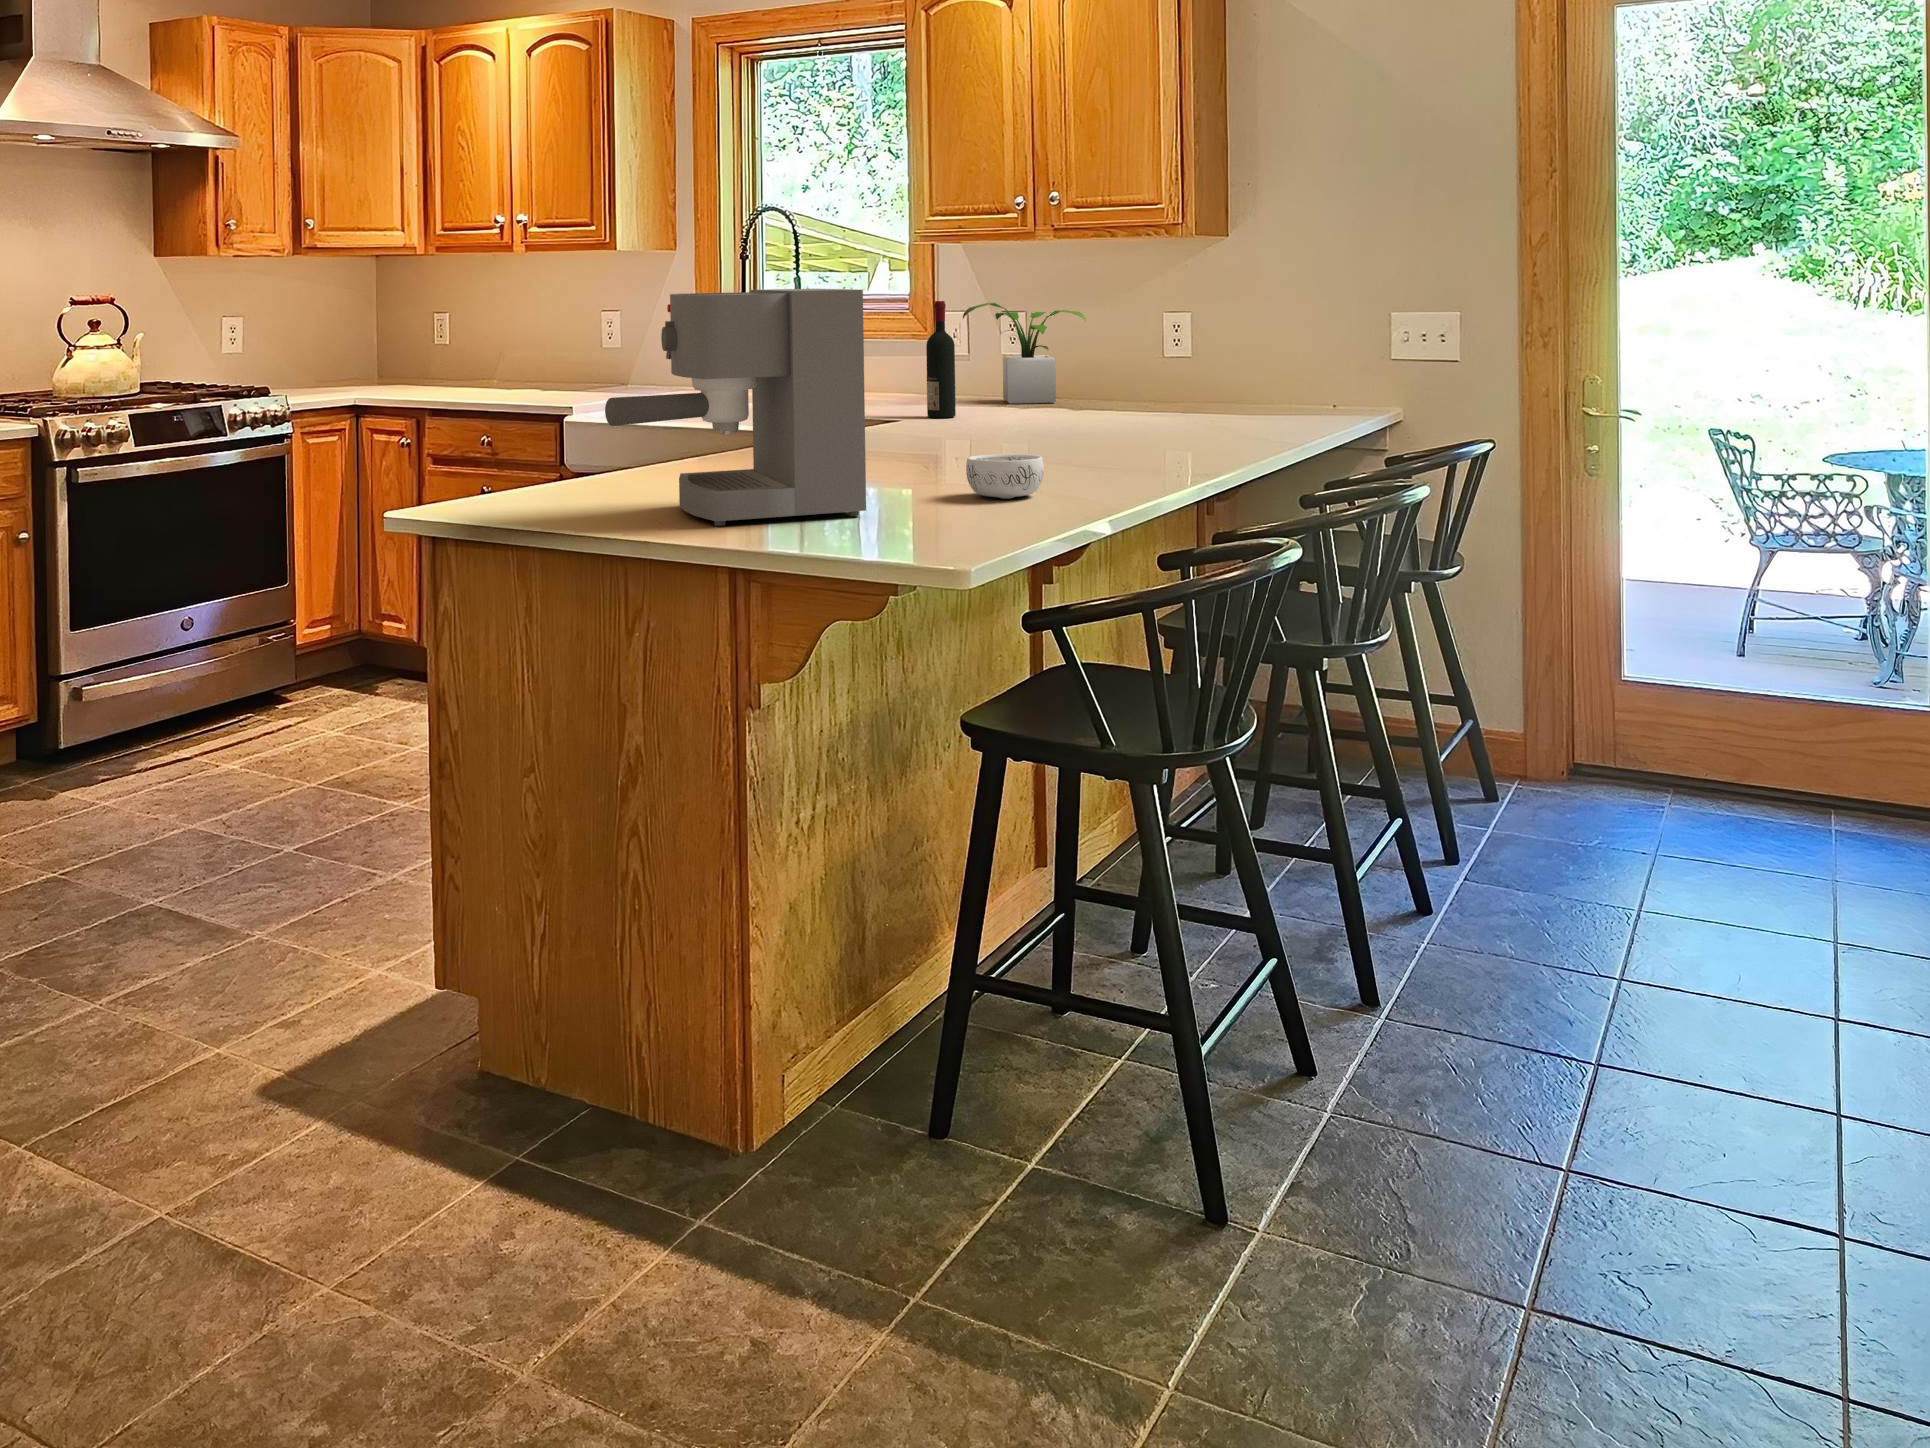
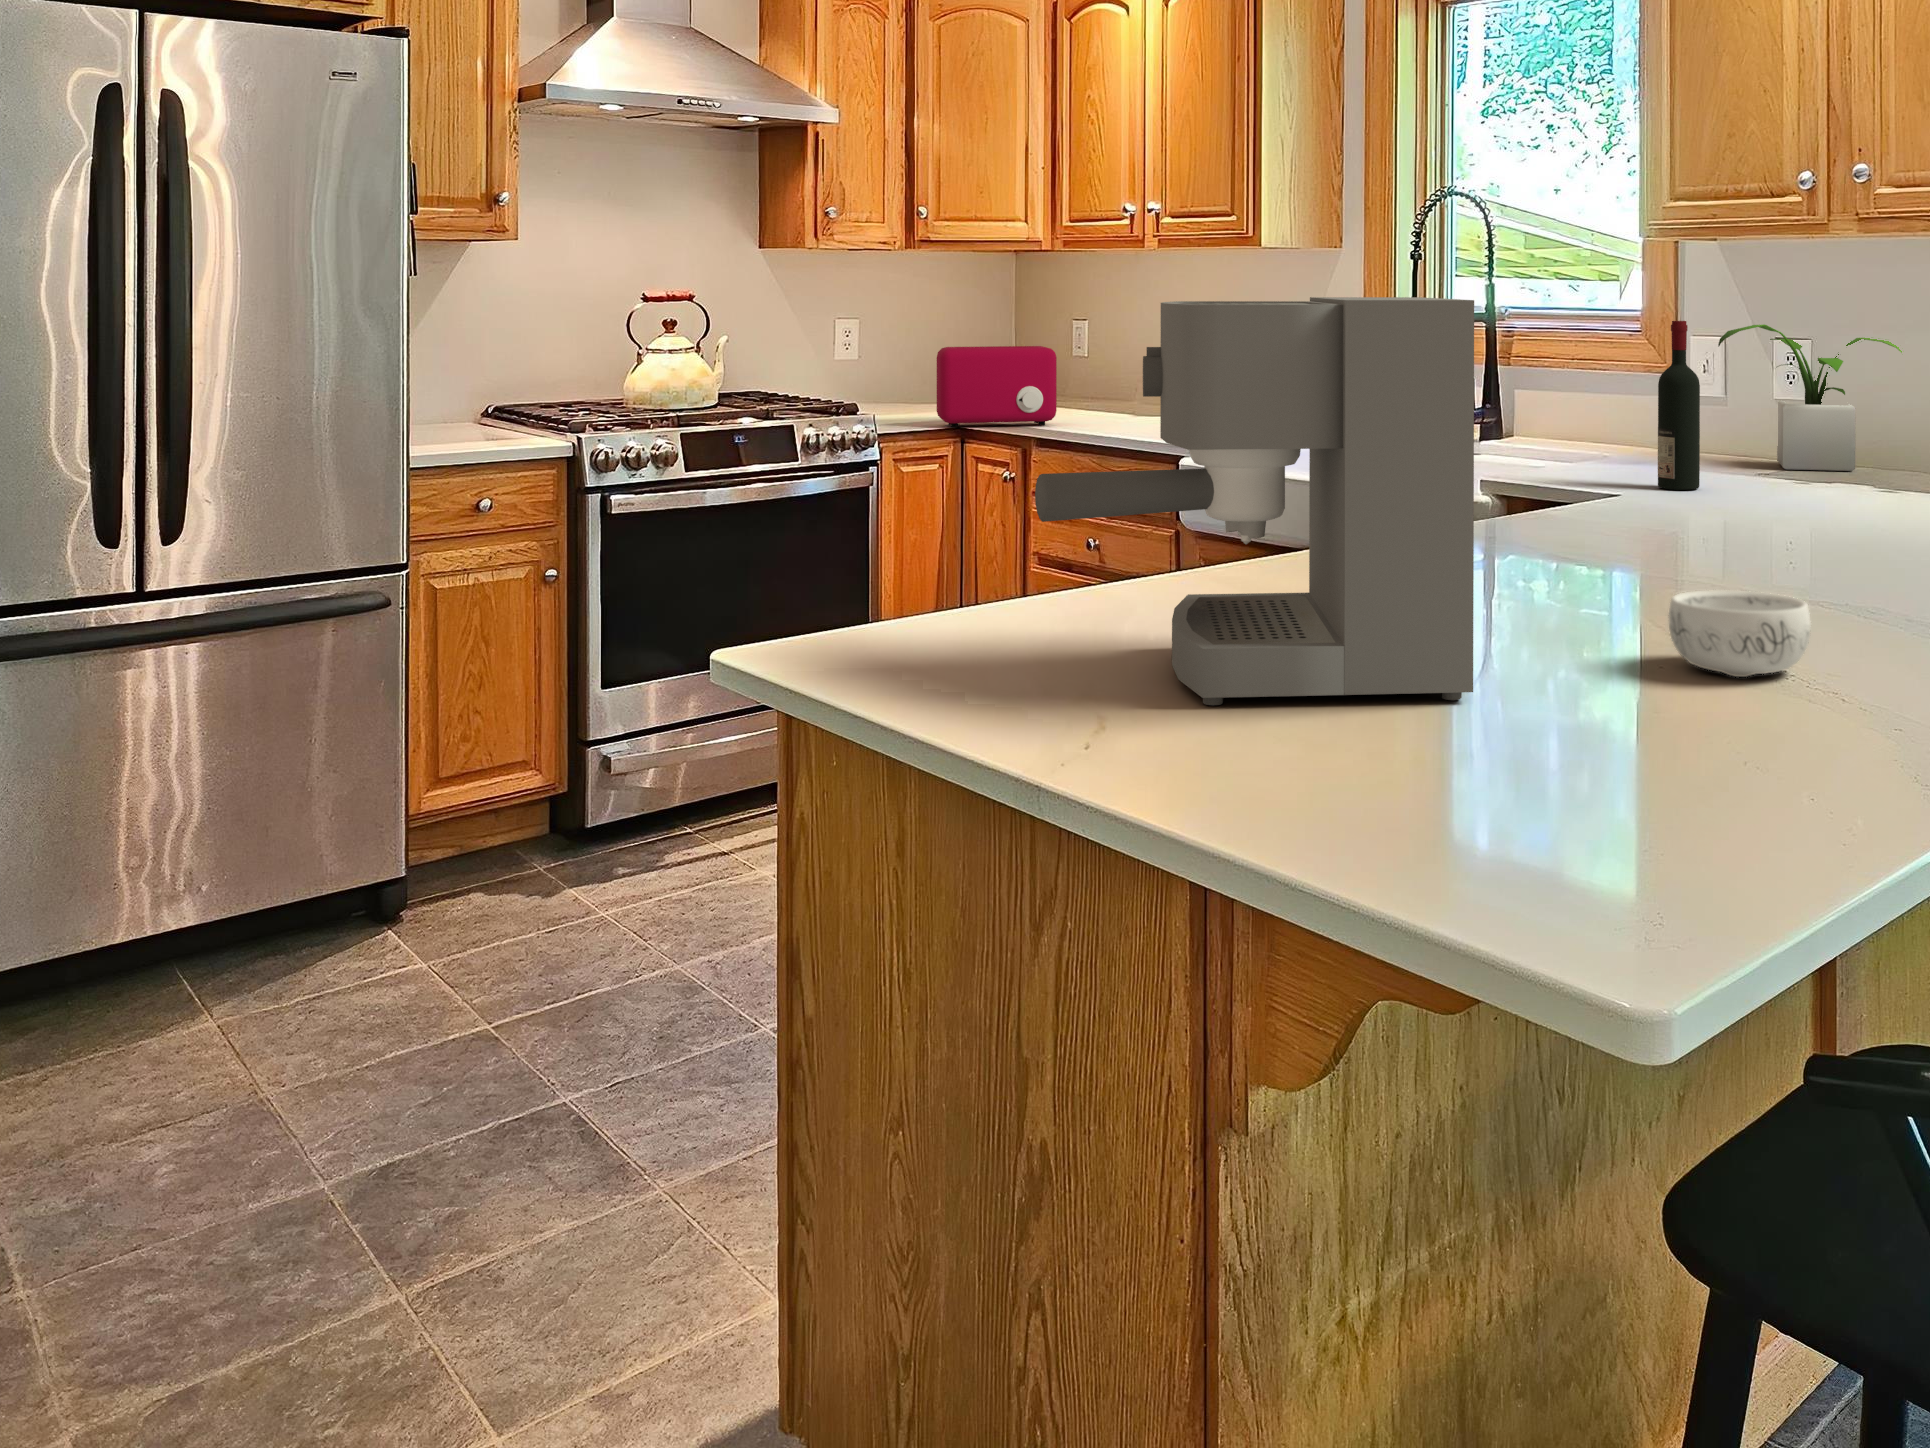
toaster: none [335,334,440,402] -> present [937,346,1057,427]

